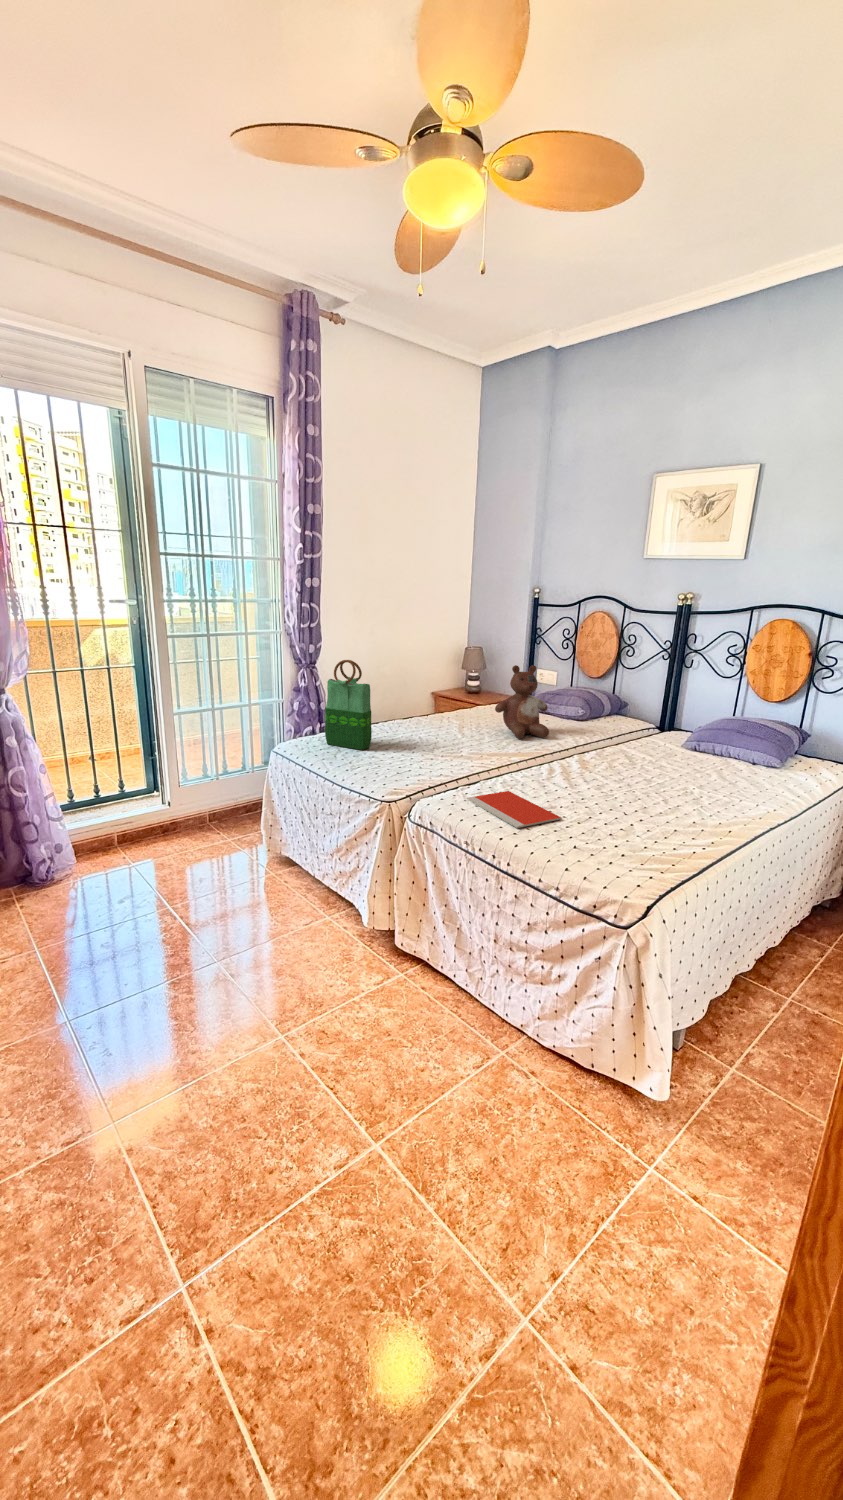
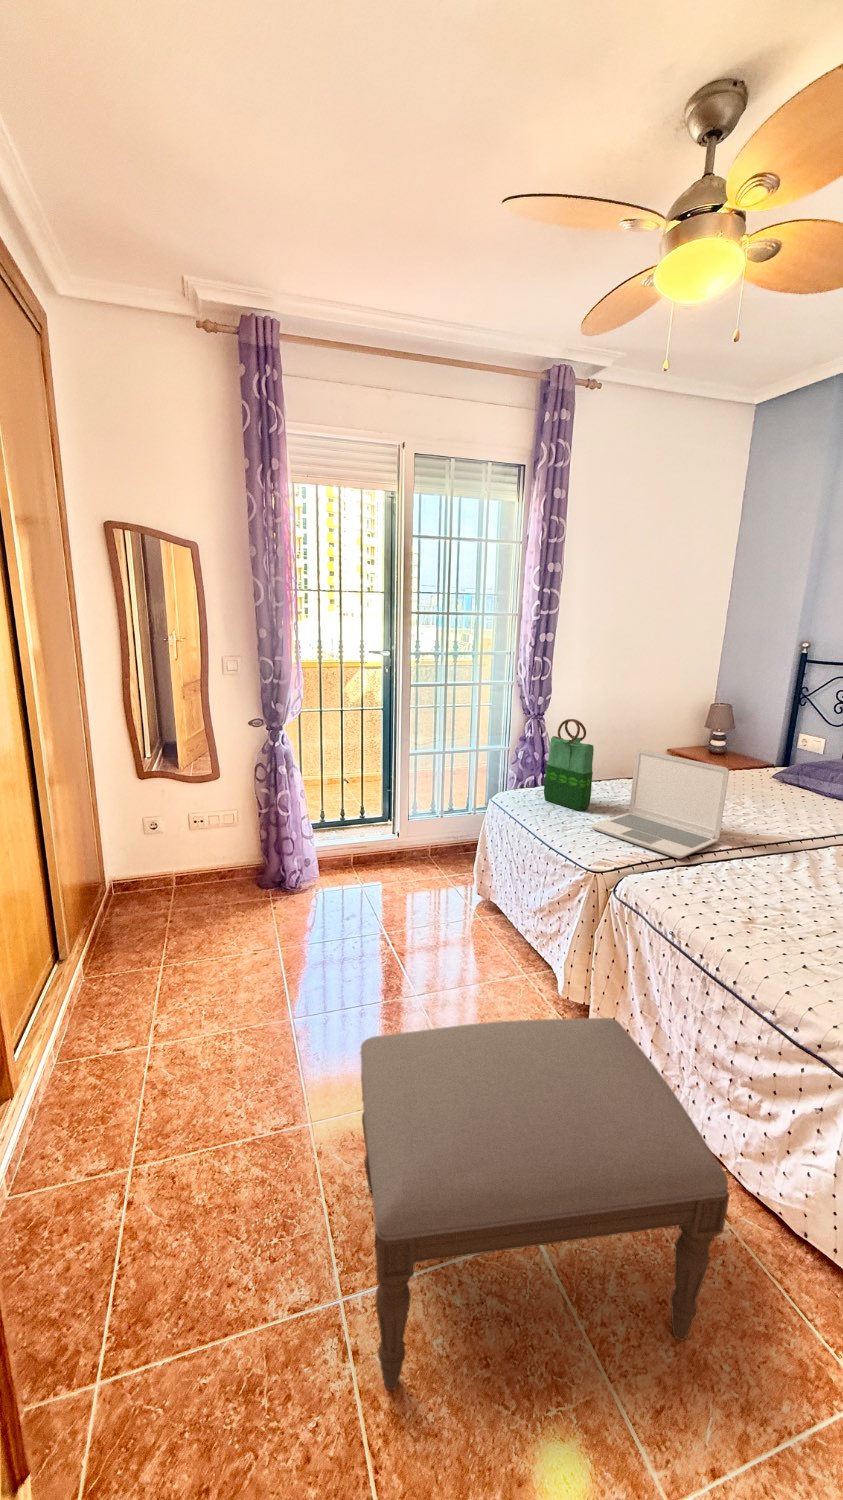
stuffed bear: present [495,665,549,738] -> none [737,735,805,820]
laptop: none [376,684,492,779] -> present [591,749,729,859]
notebook: present [467,791,562,828] -> none [684,882,796,930]
ottoman: none [170,926,547,1349] -> present [361,1018,729,1390]

